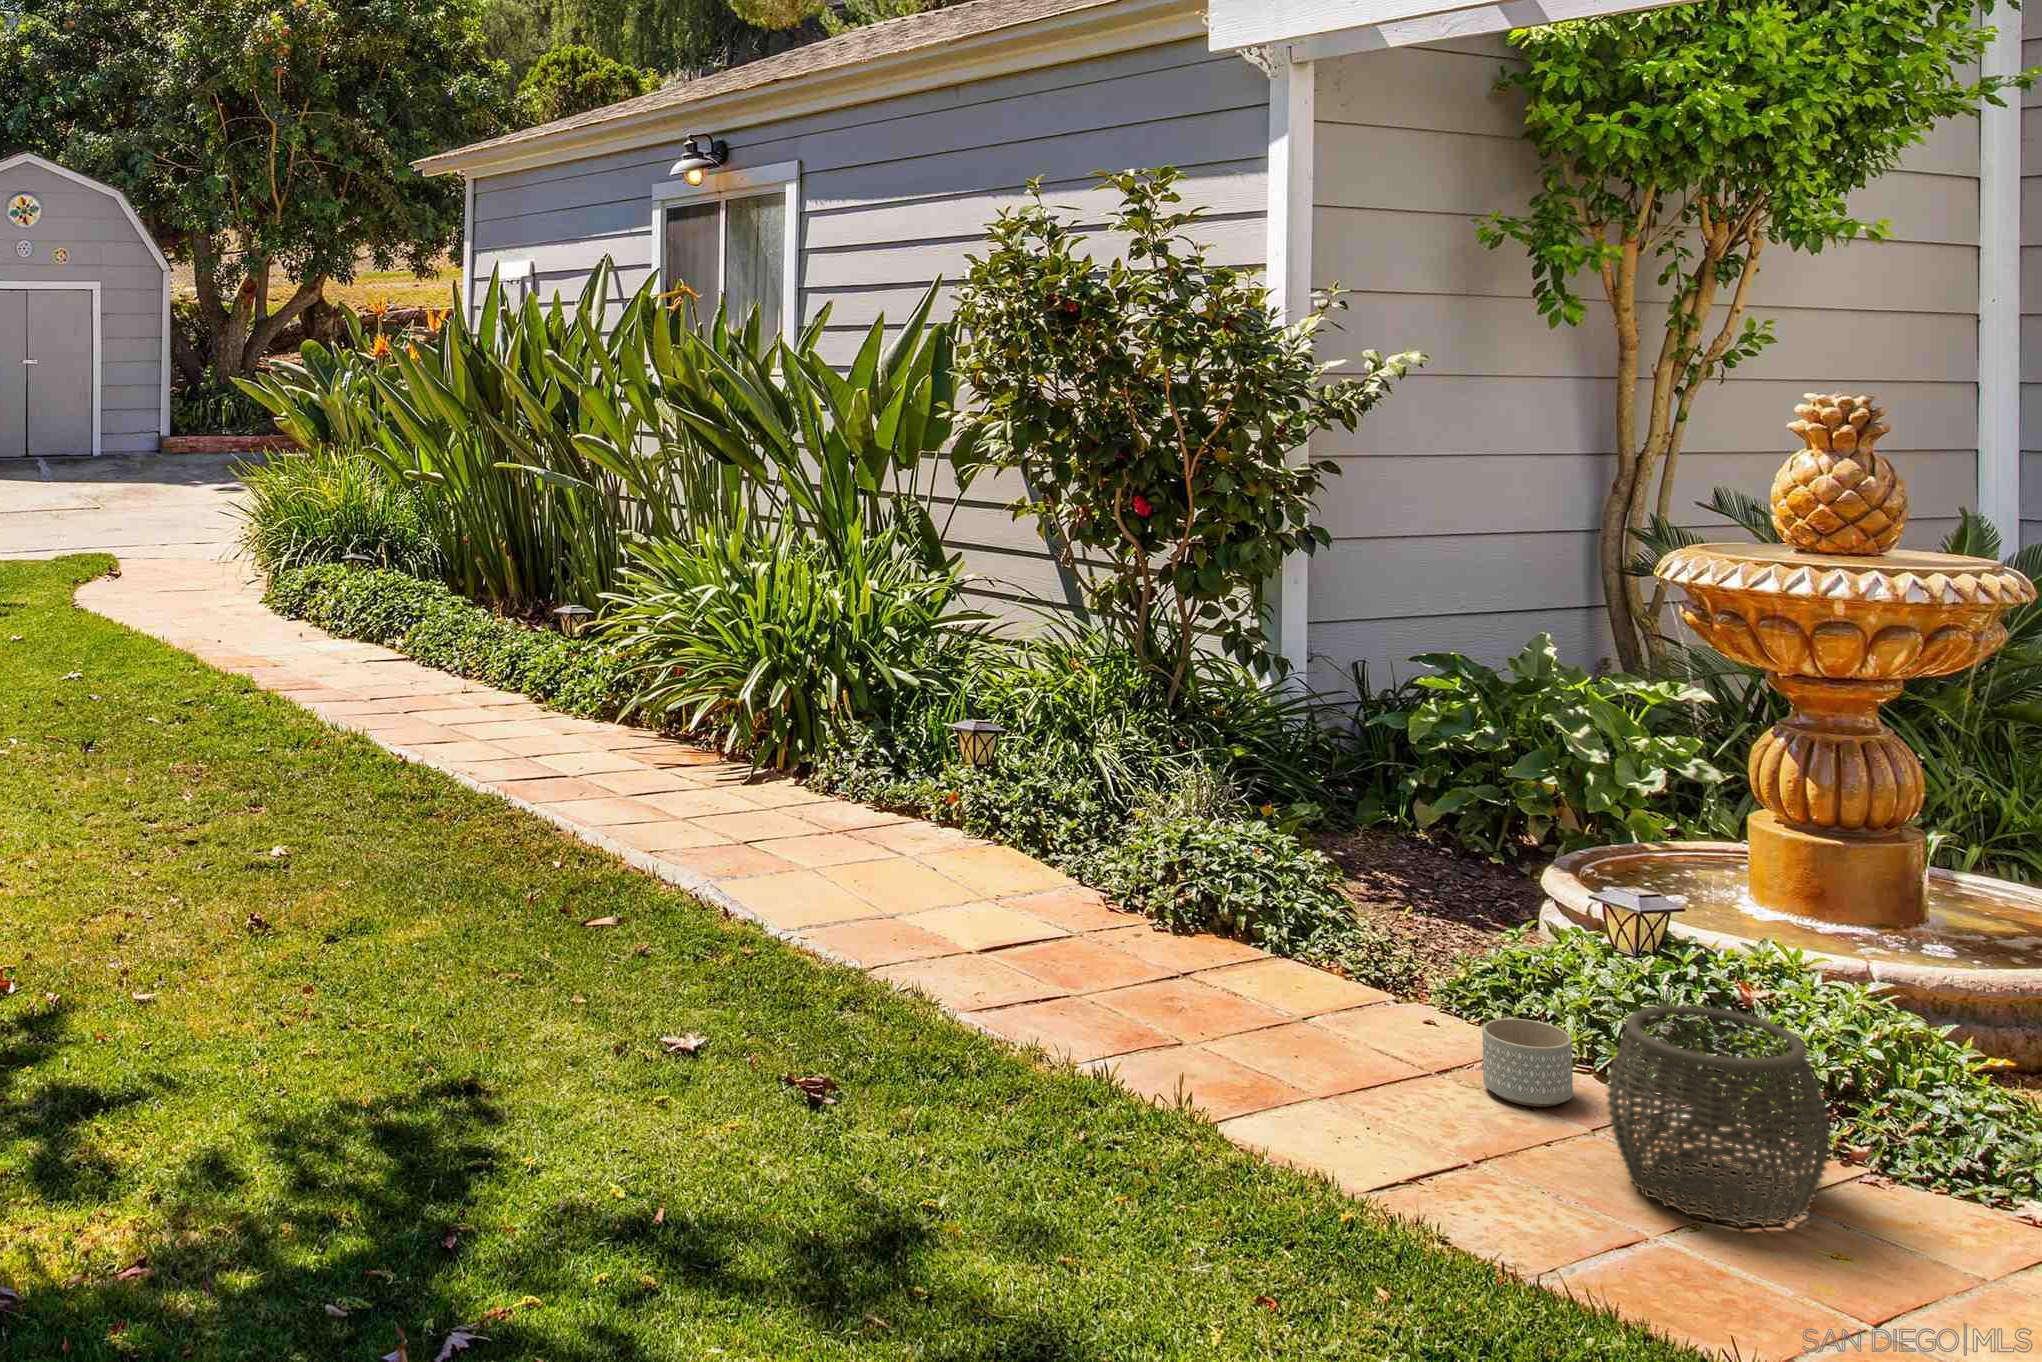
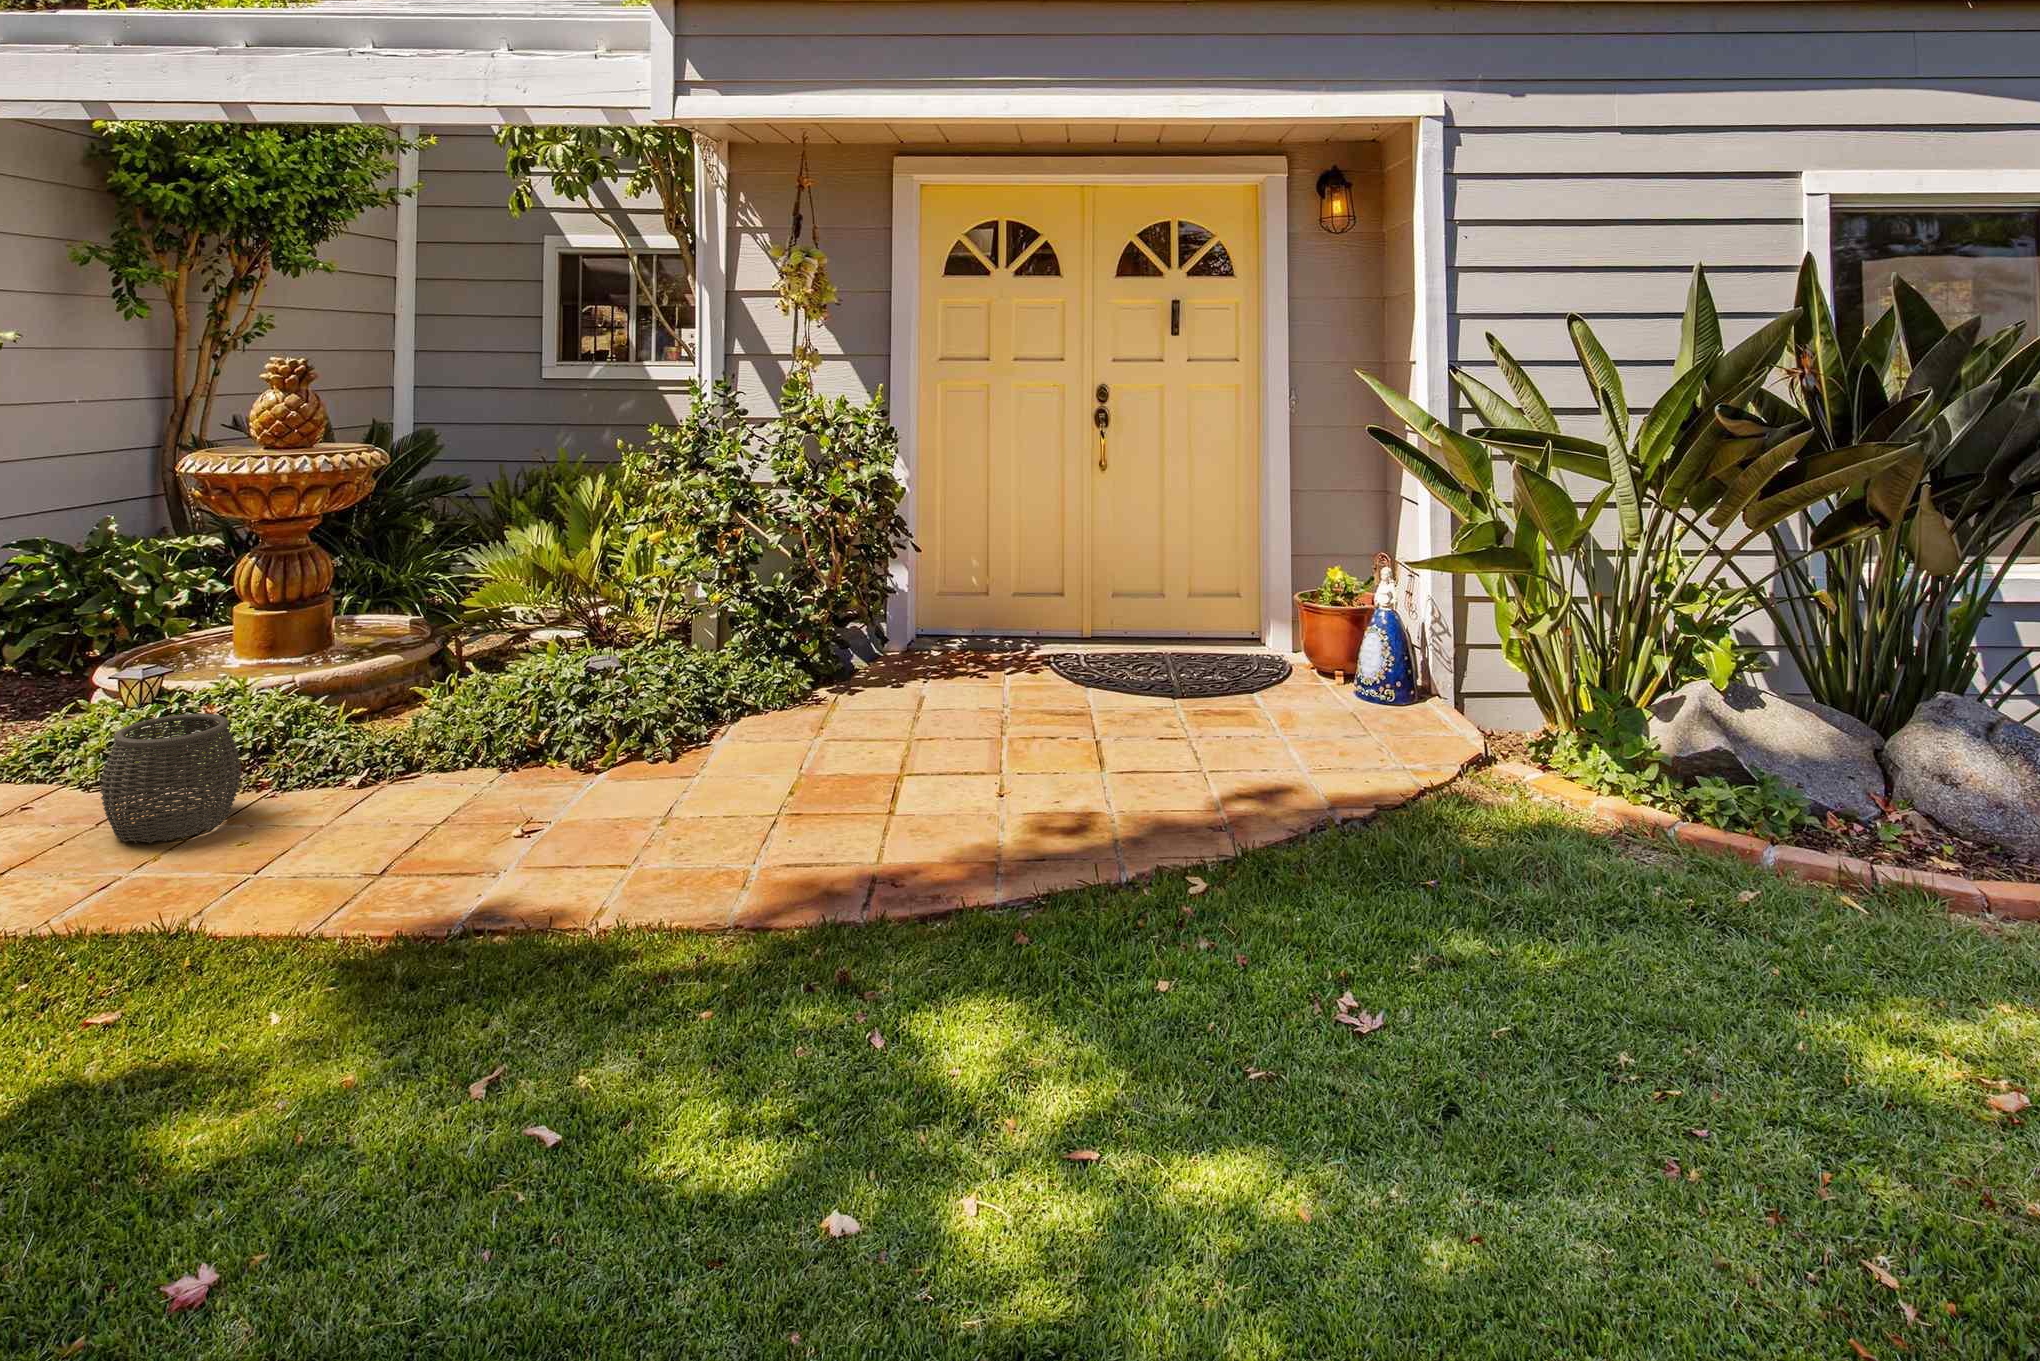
planter: present [1482,1018,1573,1107] -> none [19,760,85,818]

